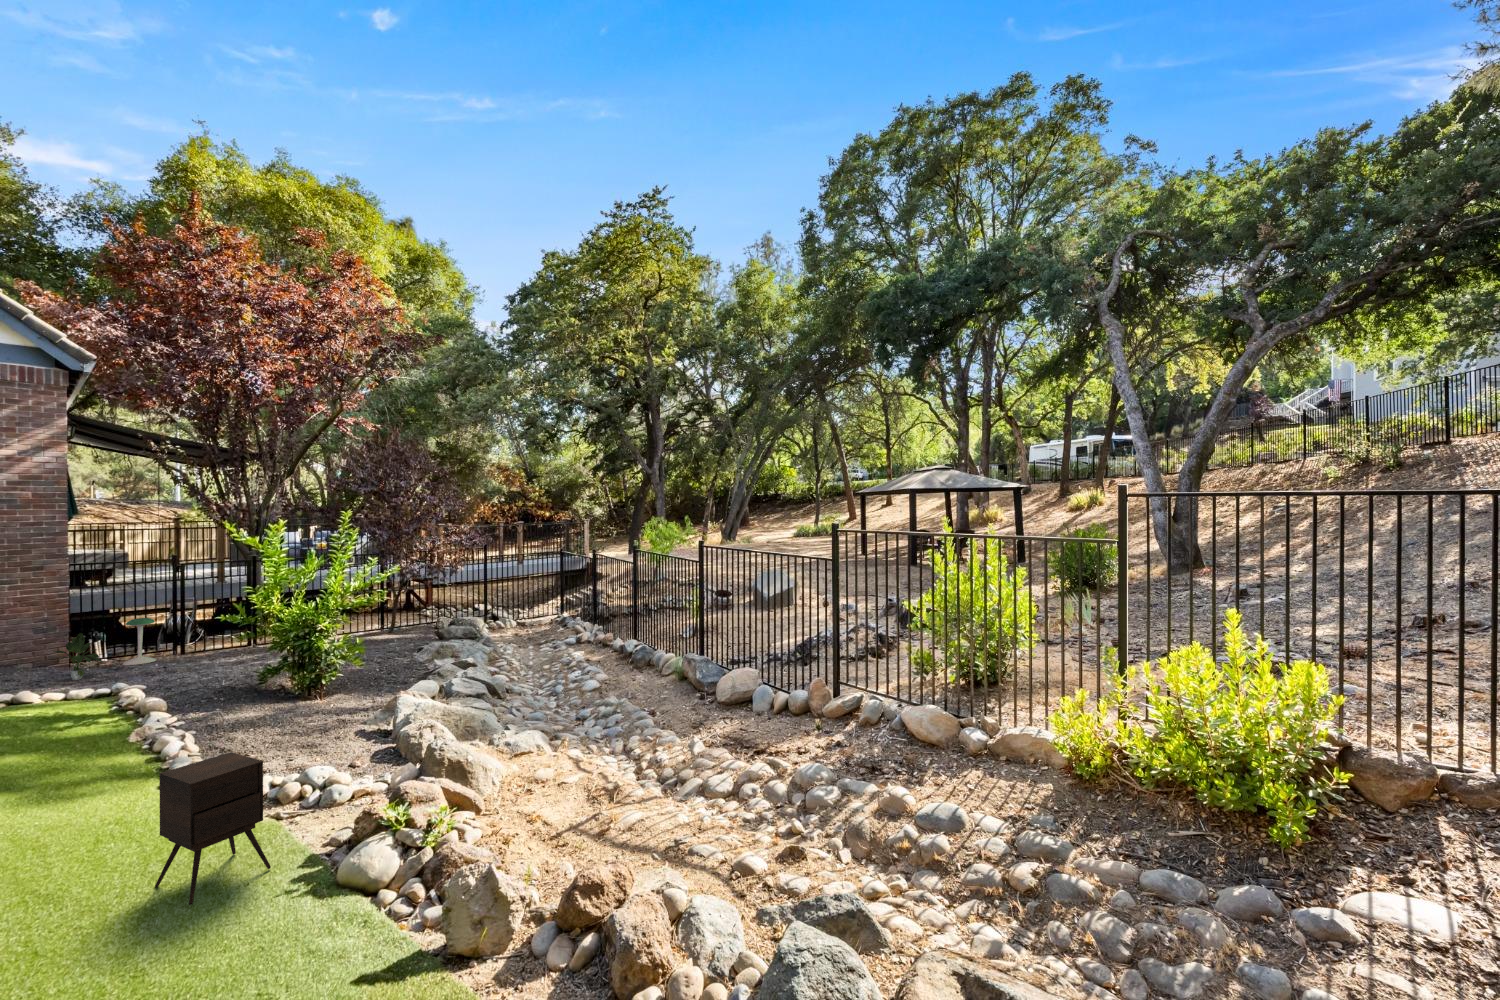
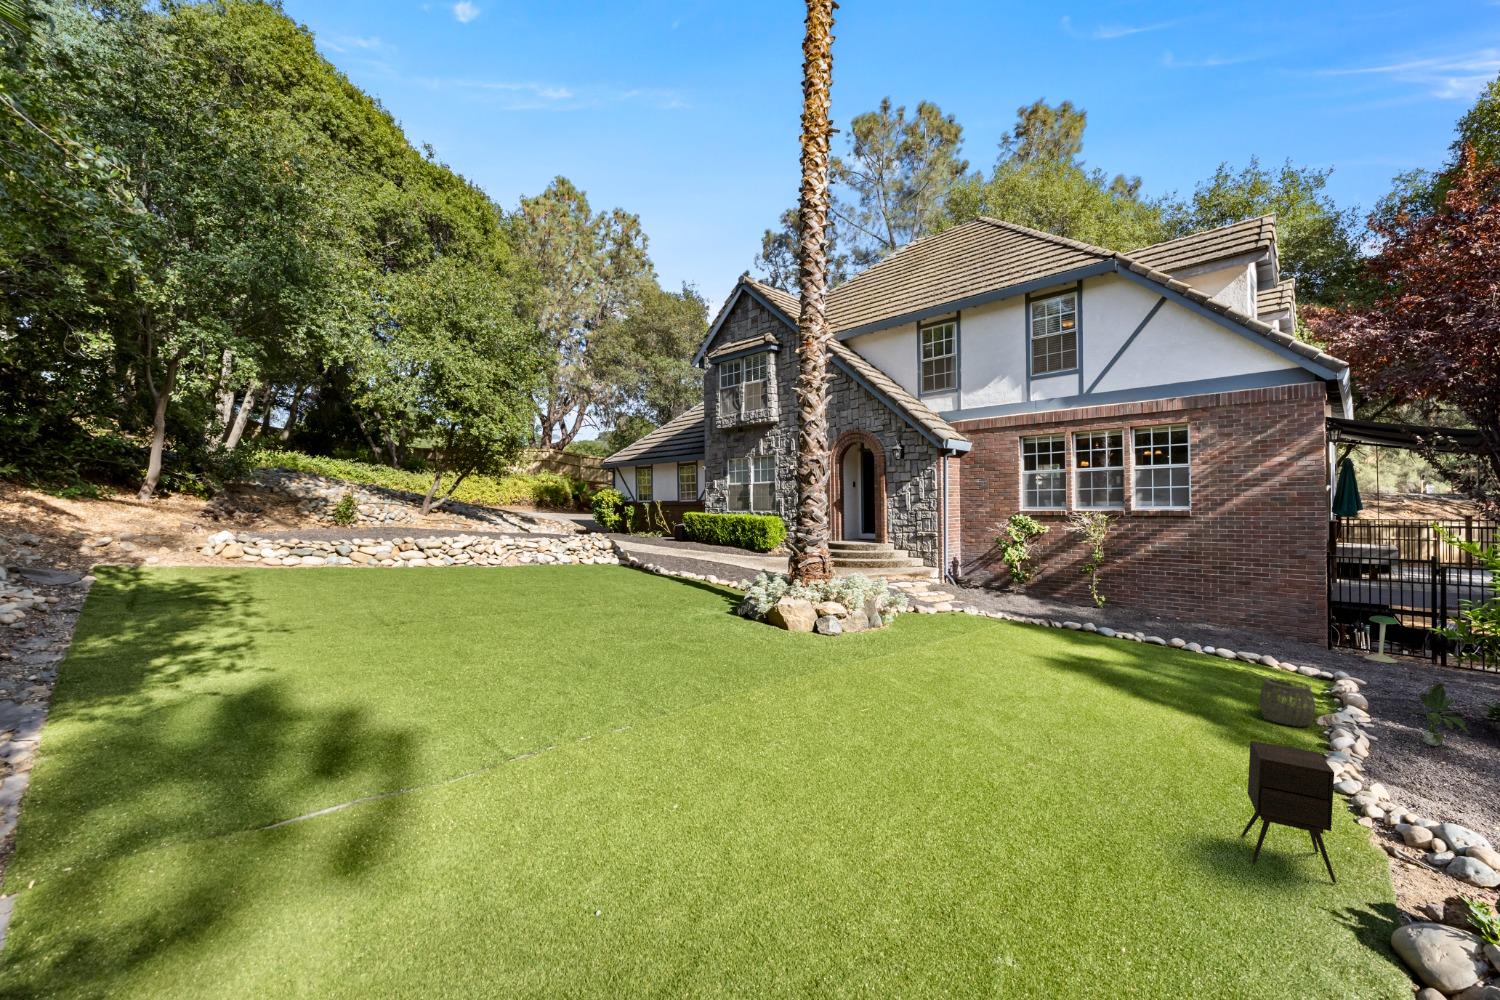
potted plant: present [54,633,103,680] -> present [1405,683,1470,746]
woven basket: none [61,703,134,760] -> present [1259,678,1315,726]

